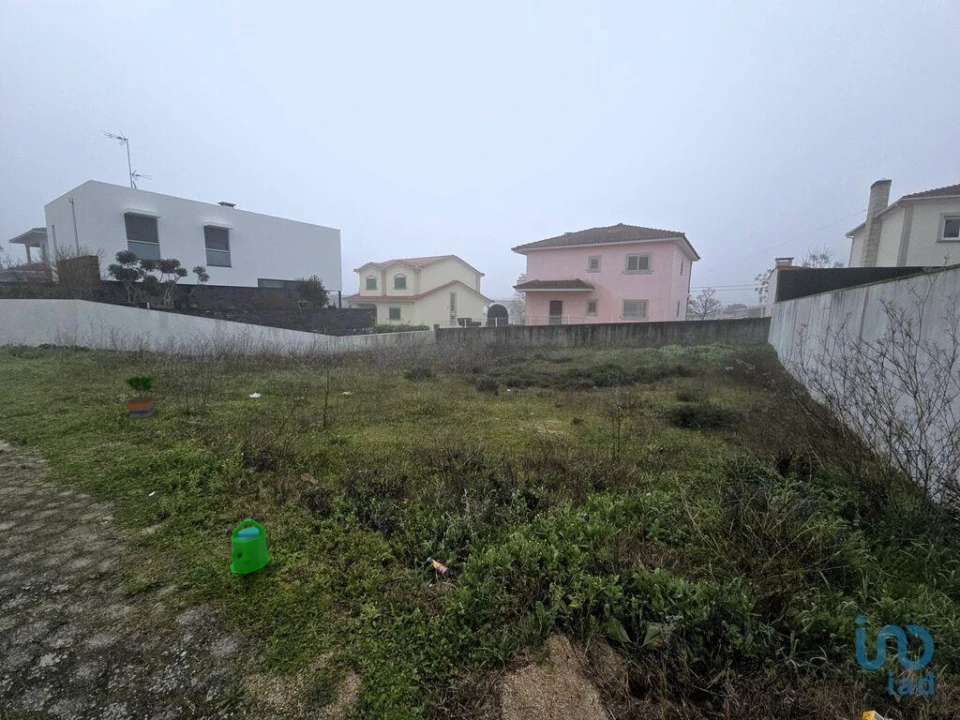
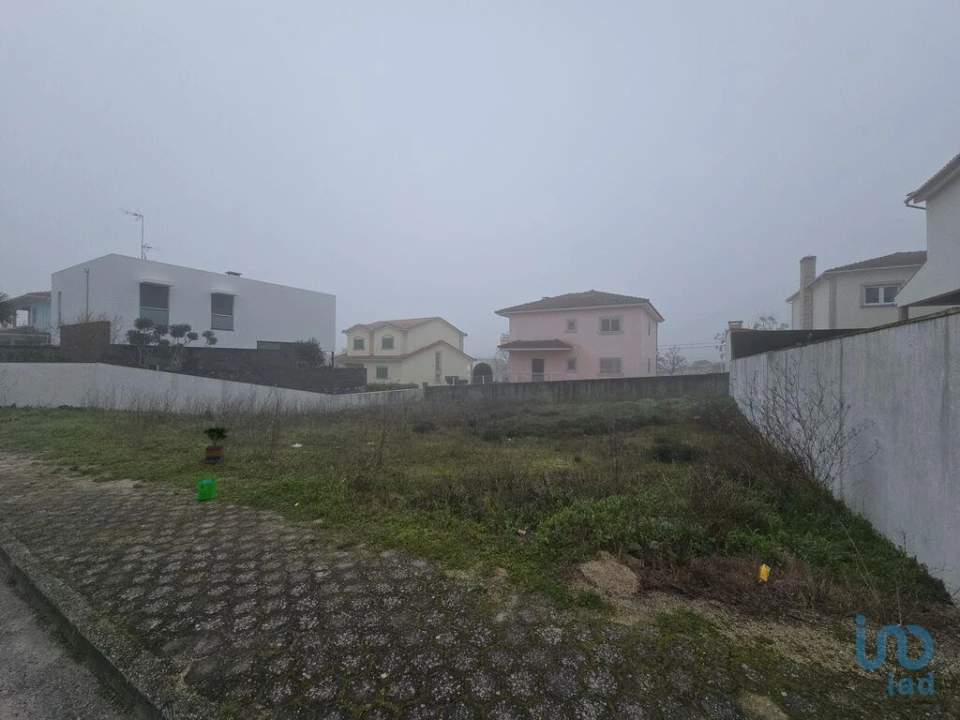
watering can: present [230,519,270,574] -> present [196,473,217,500]

